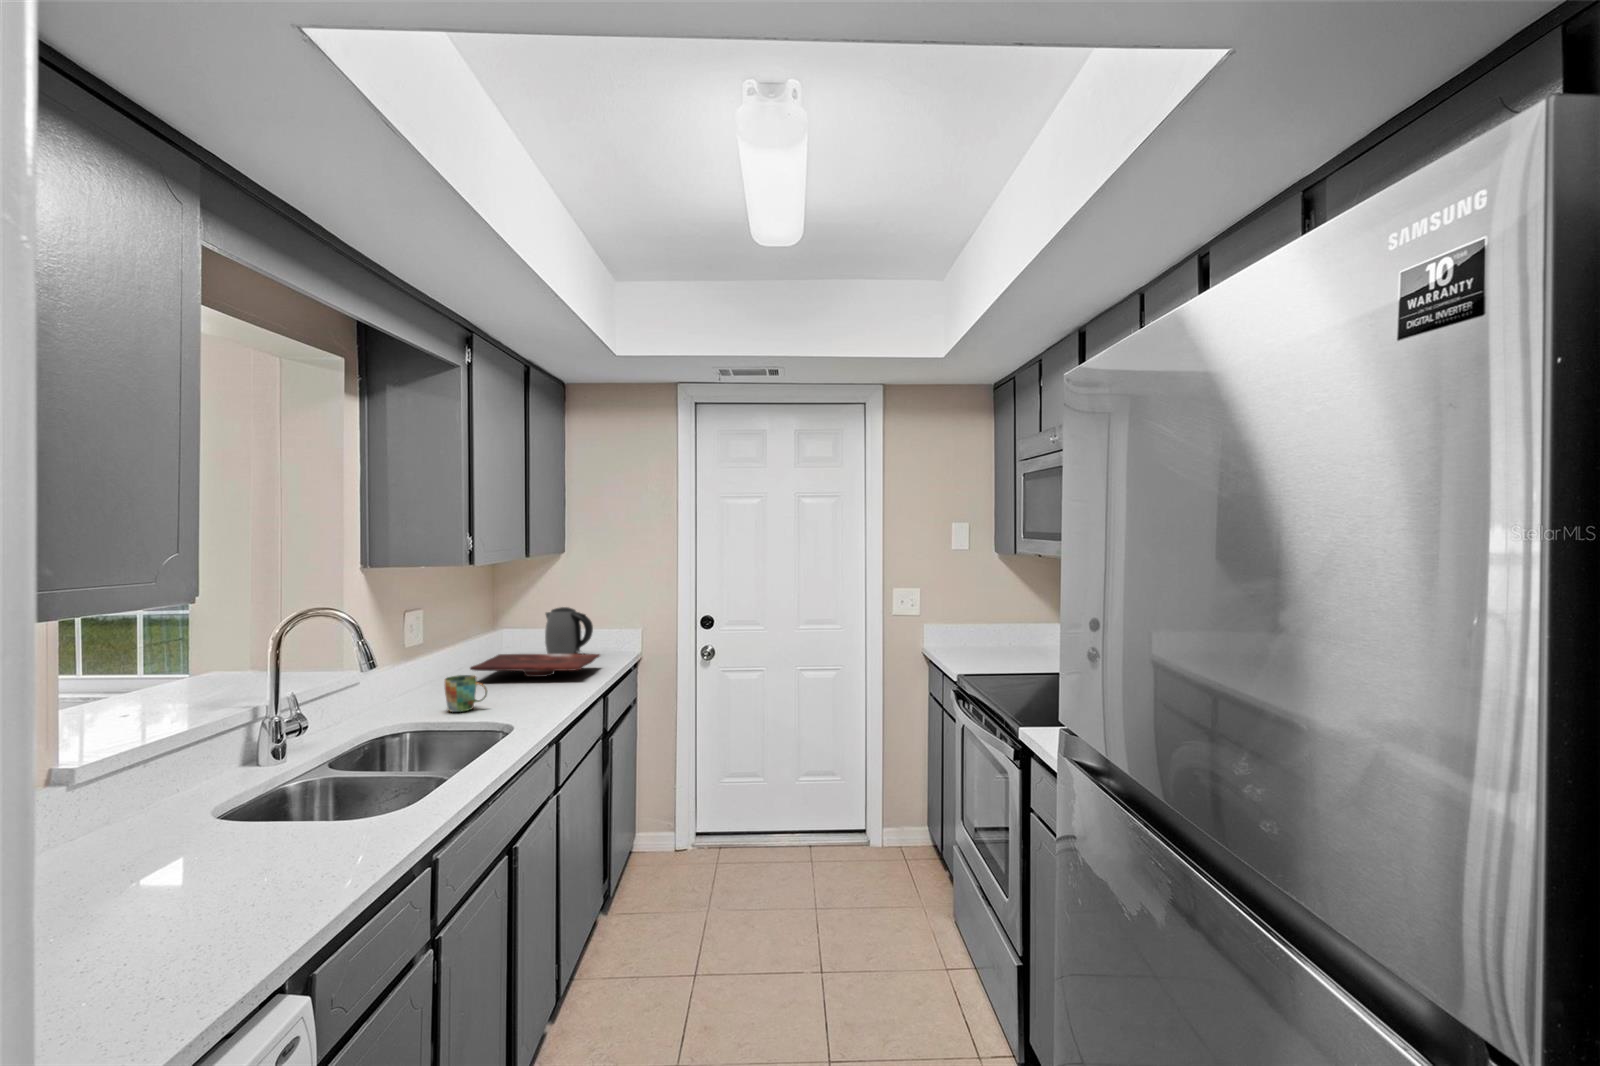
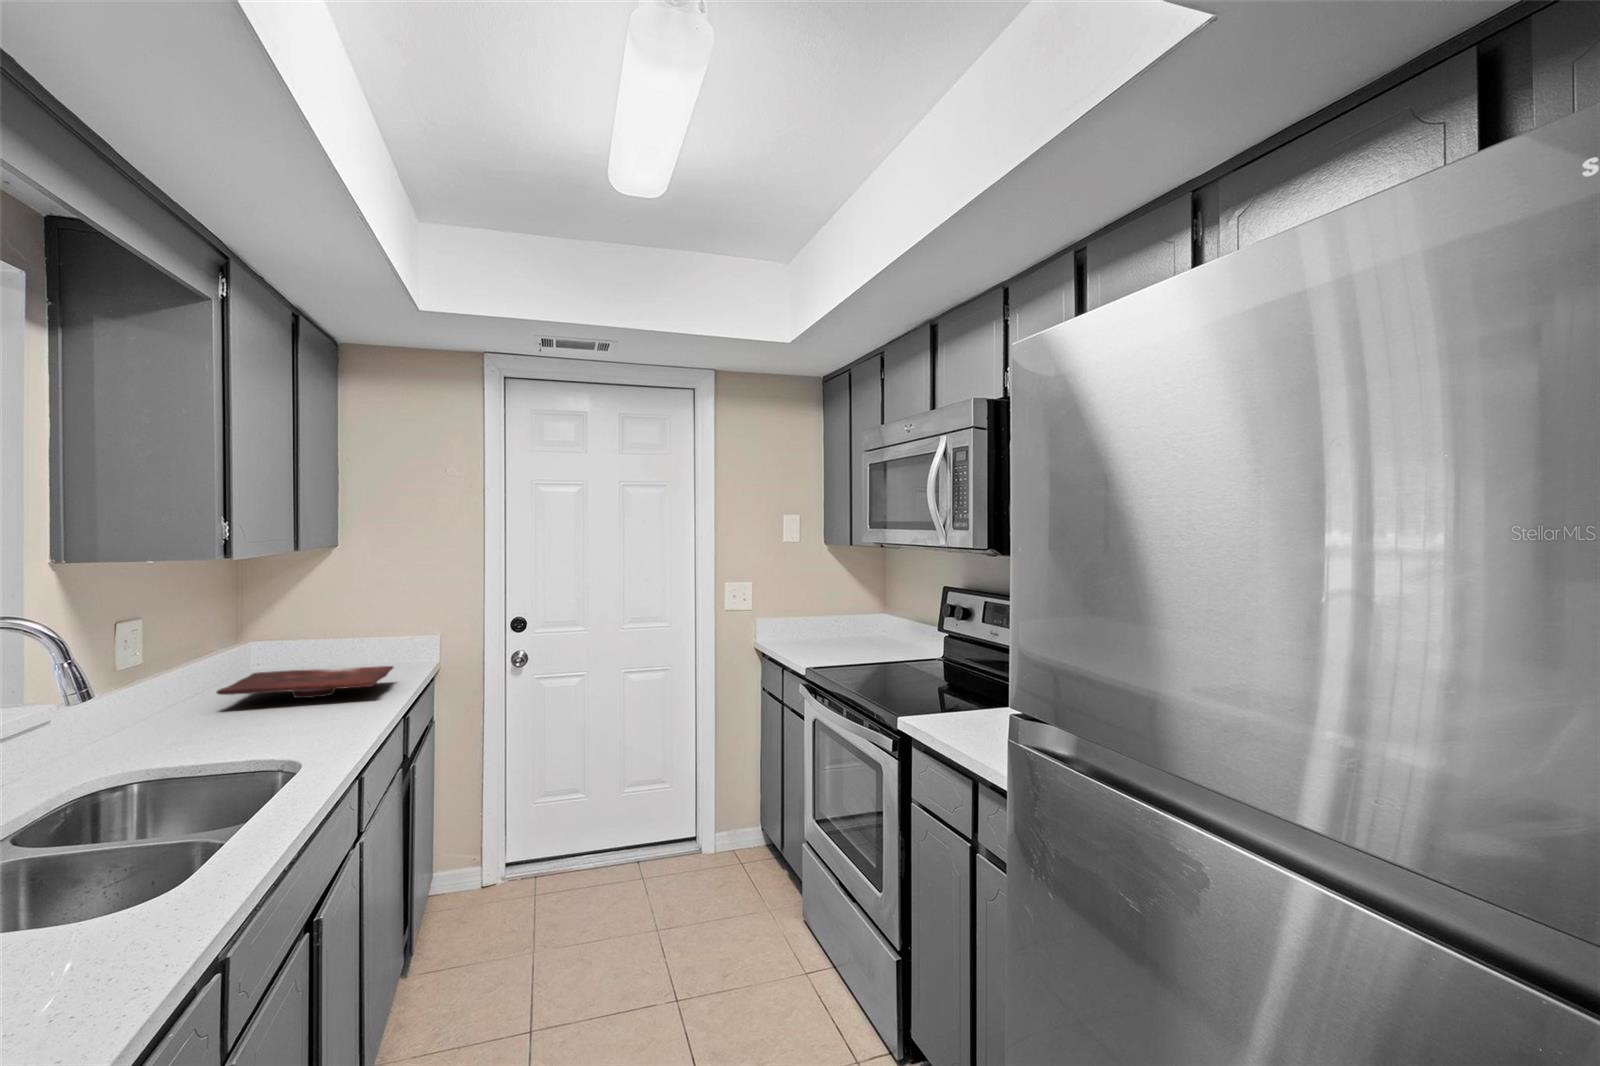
kettle: present [545,607,593,654] -> none [314,612,379,674]
mug: present [445,675,487,712] -> none [189,700,253,750]

